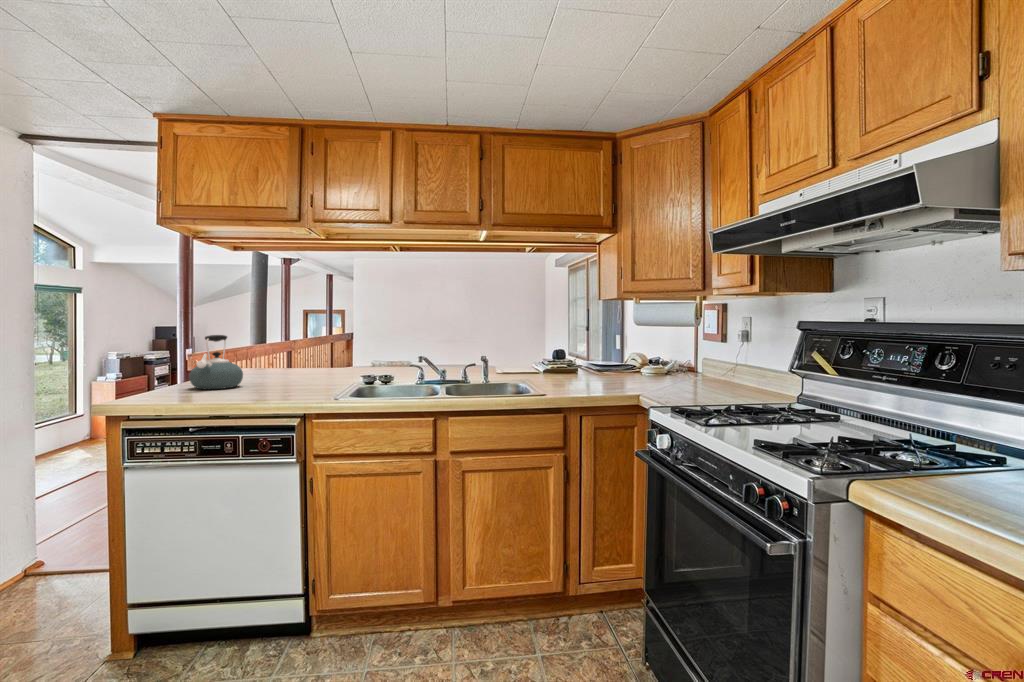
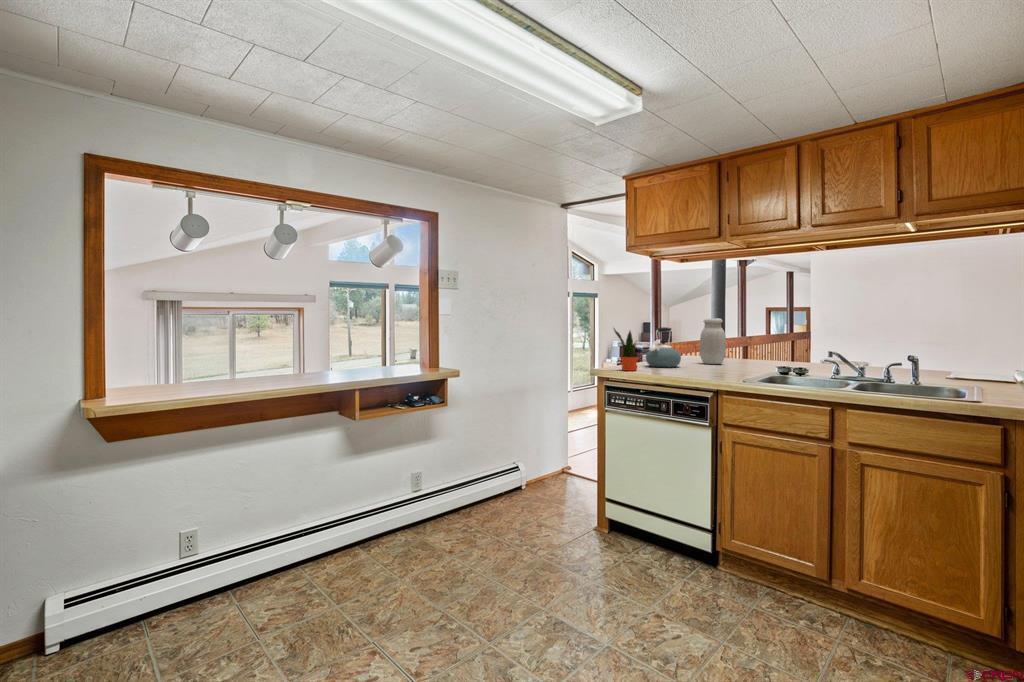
jar: none [263,324,295,378] -> present [700,318,726,364]
potted plant: none [134,334,183,401] -> present [614,329,639,371]

